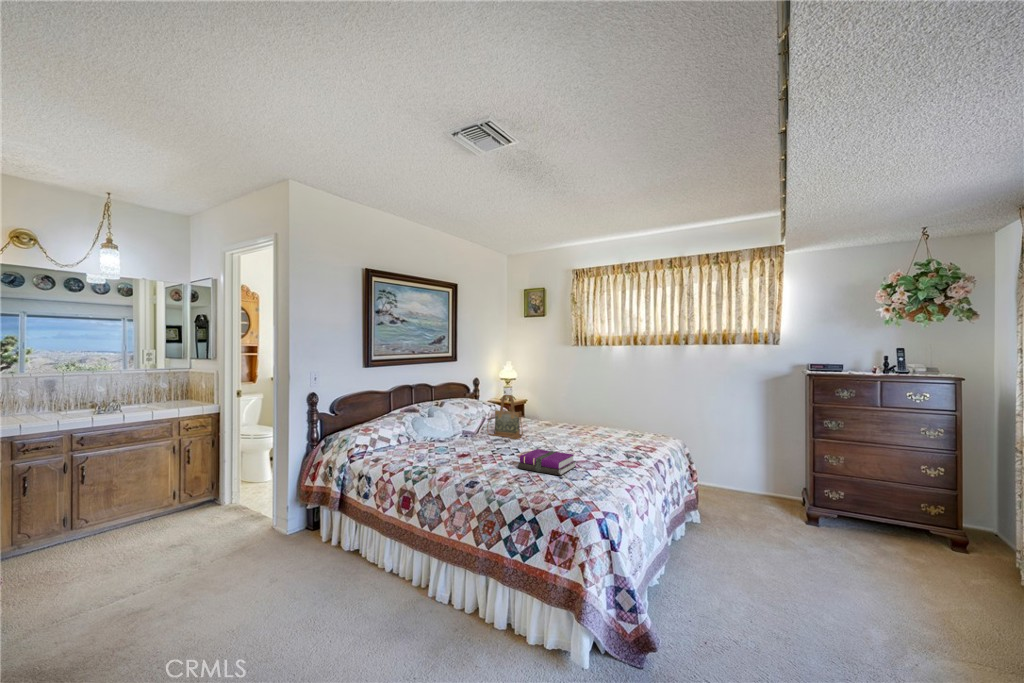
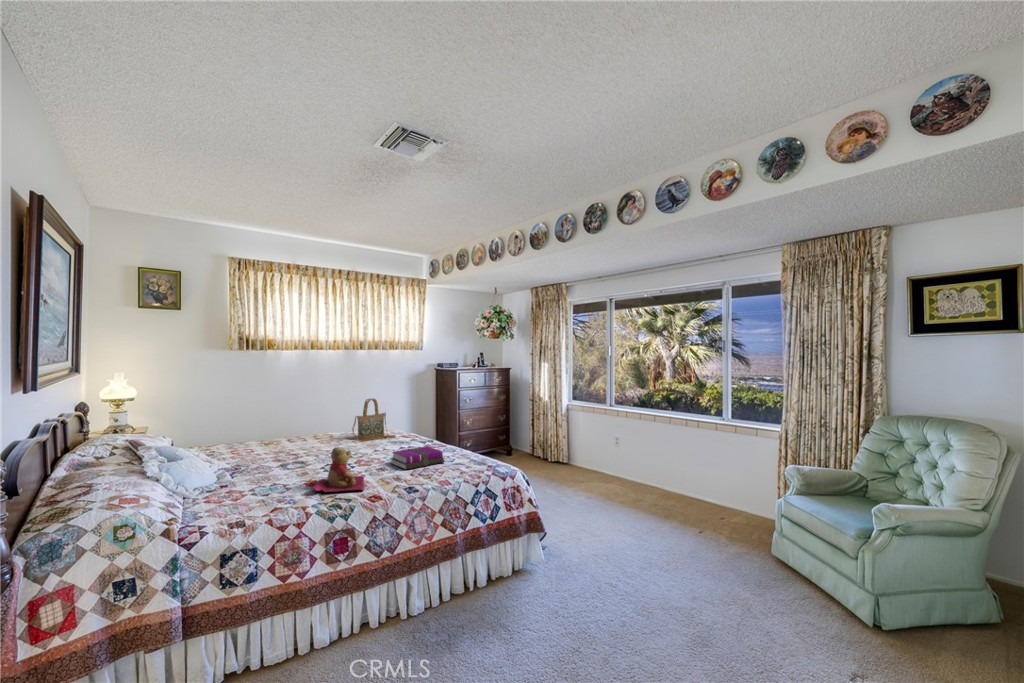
handbag: present [487,395,523,439] -> present [352,399,396,441]
teddy bear: none [434,427,484,469] -> present [313,447,364,492]

